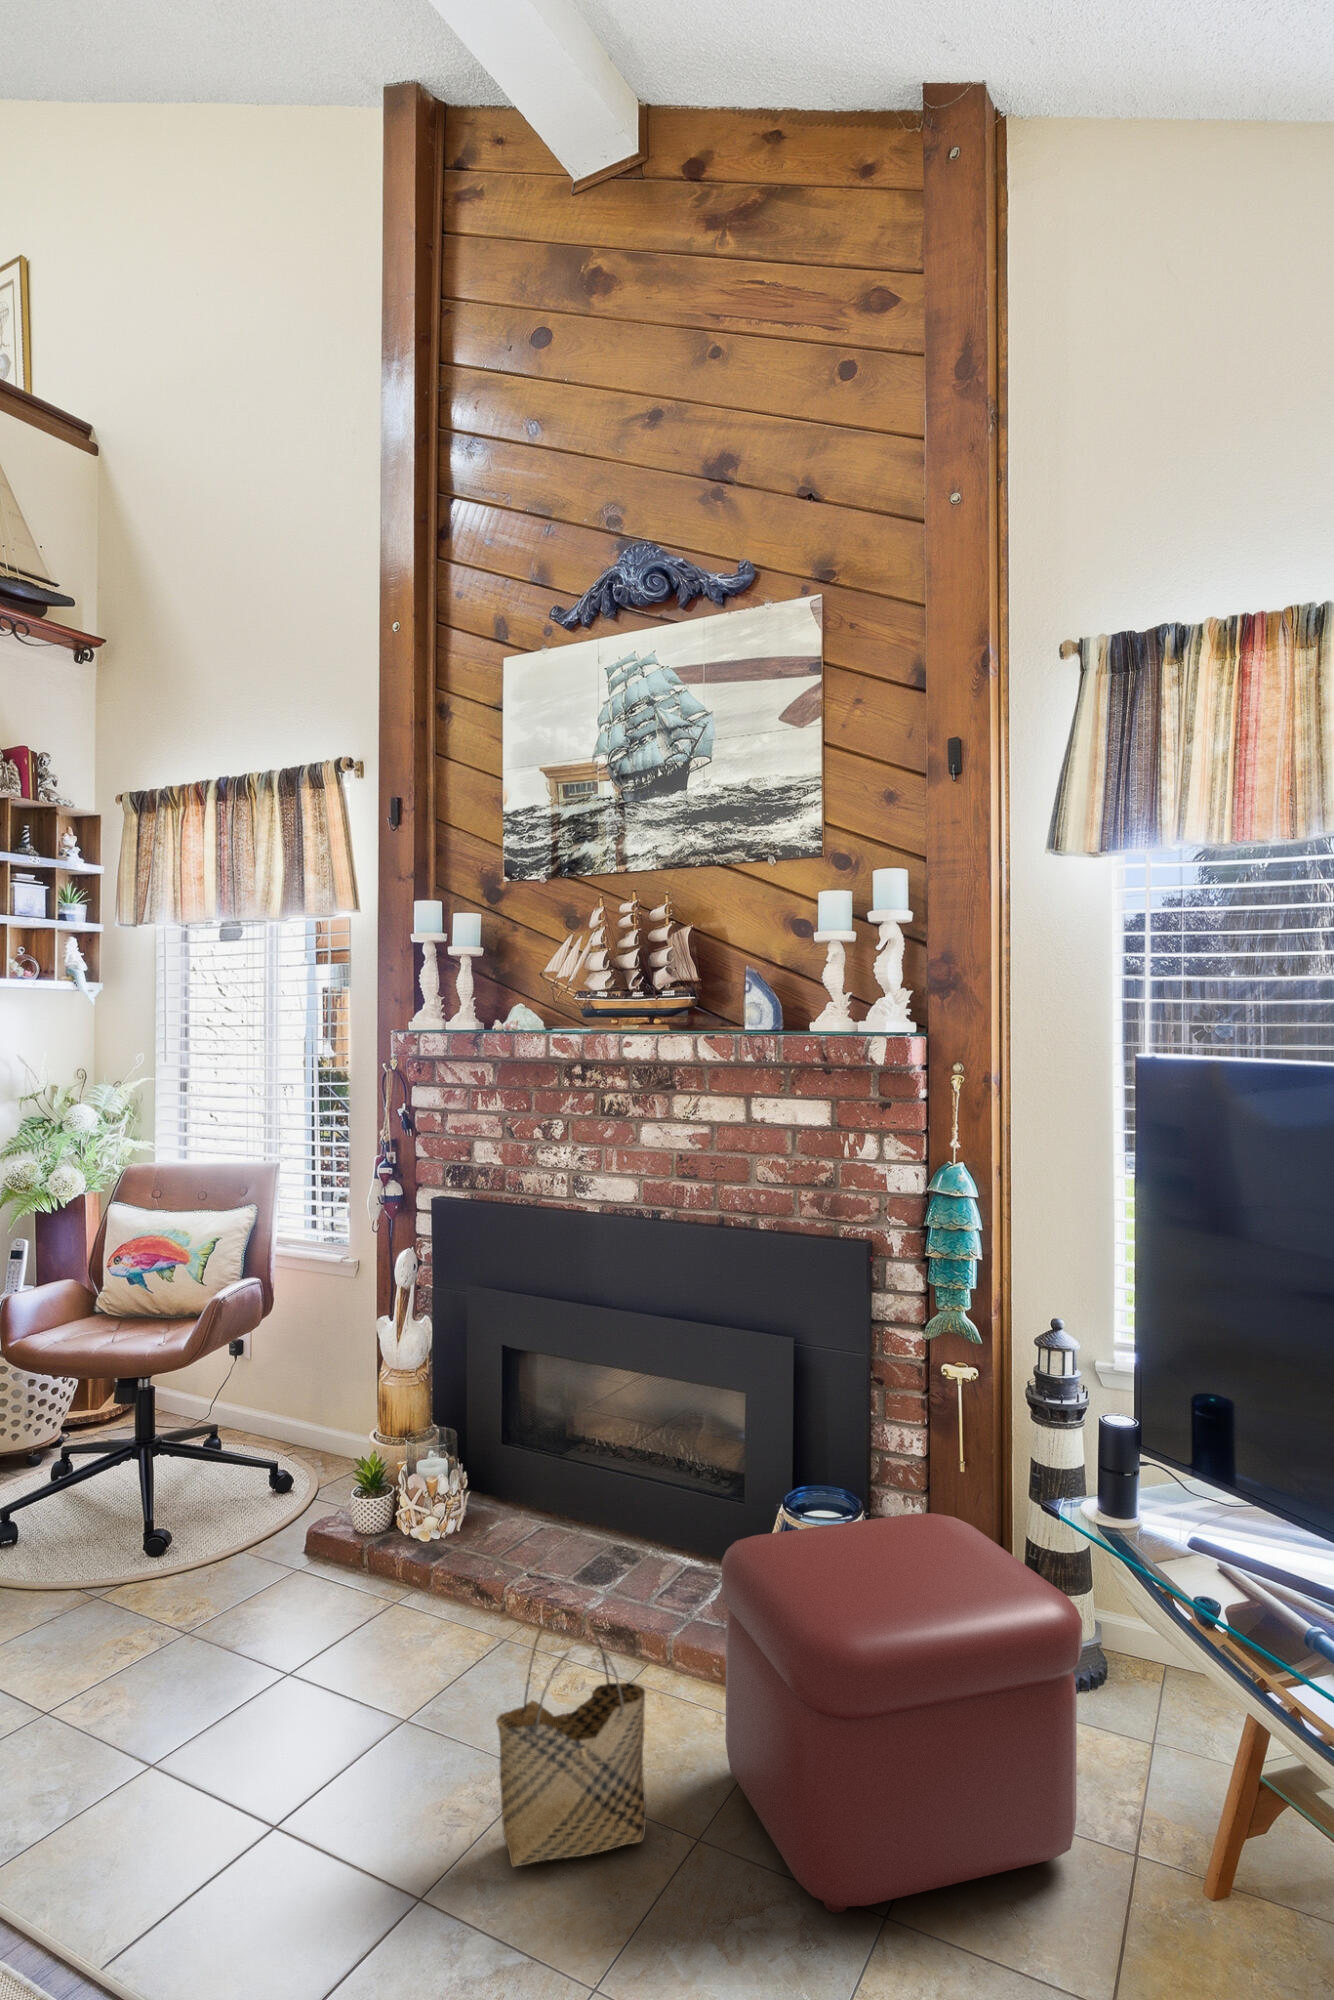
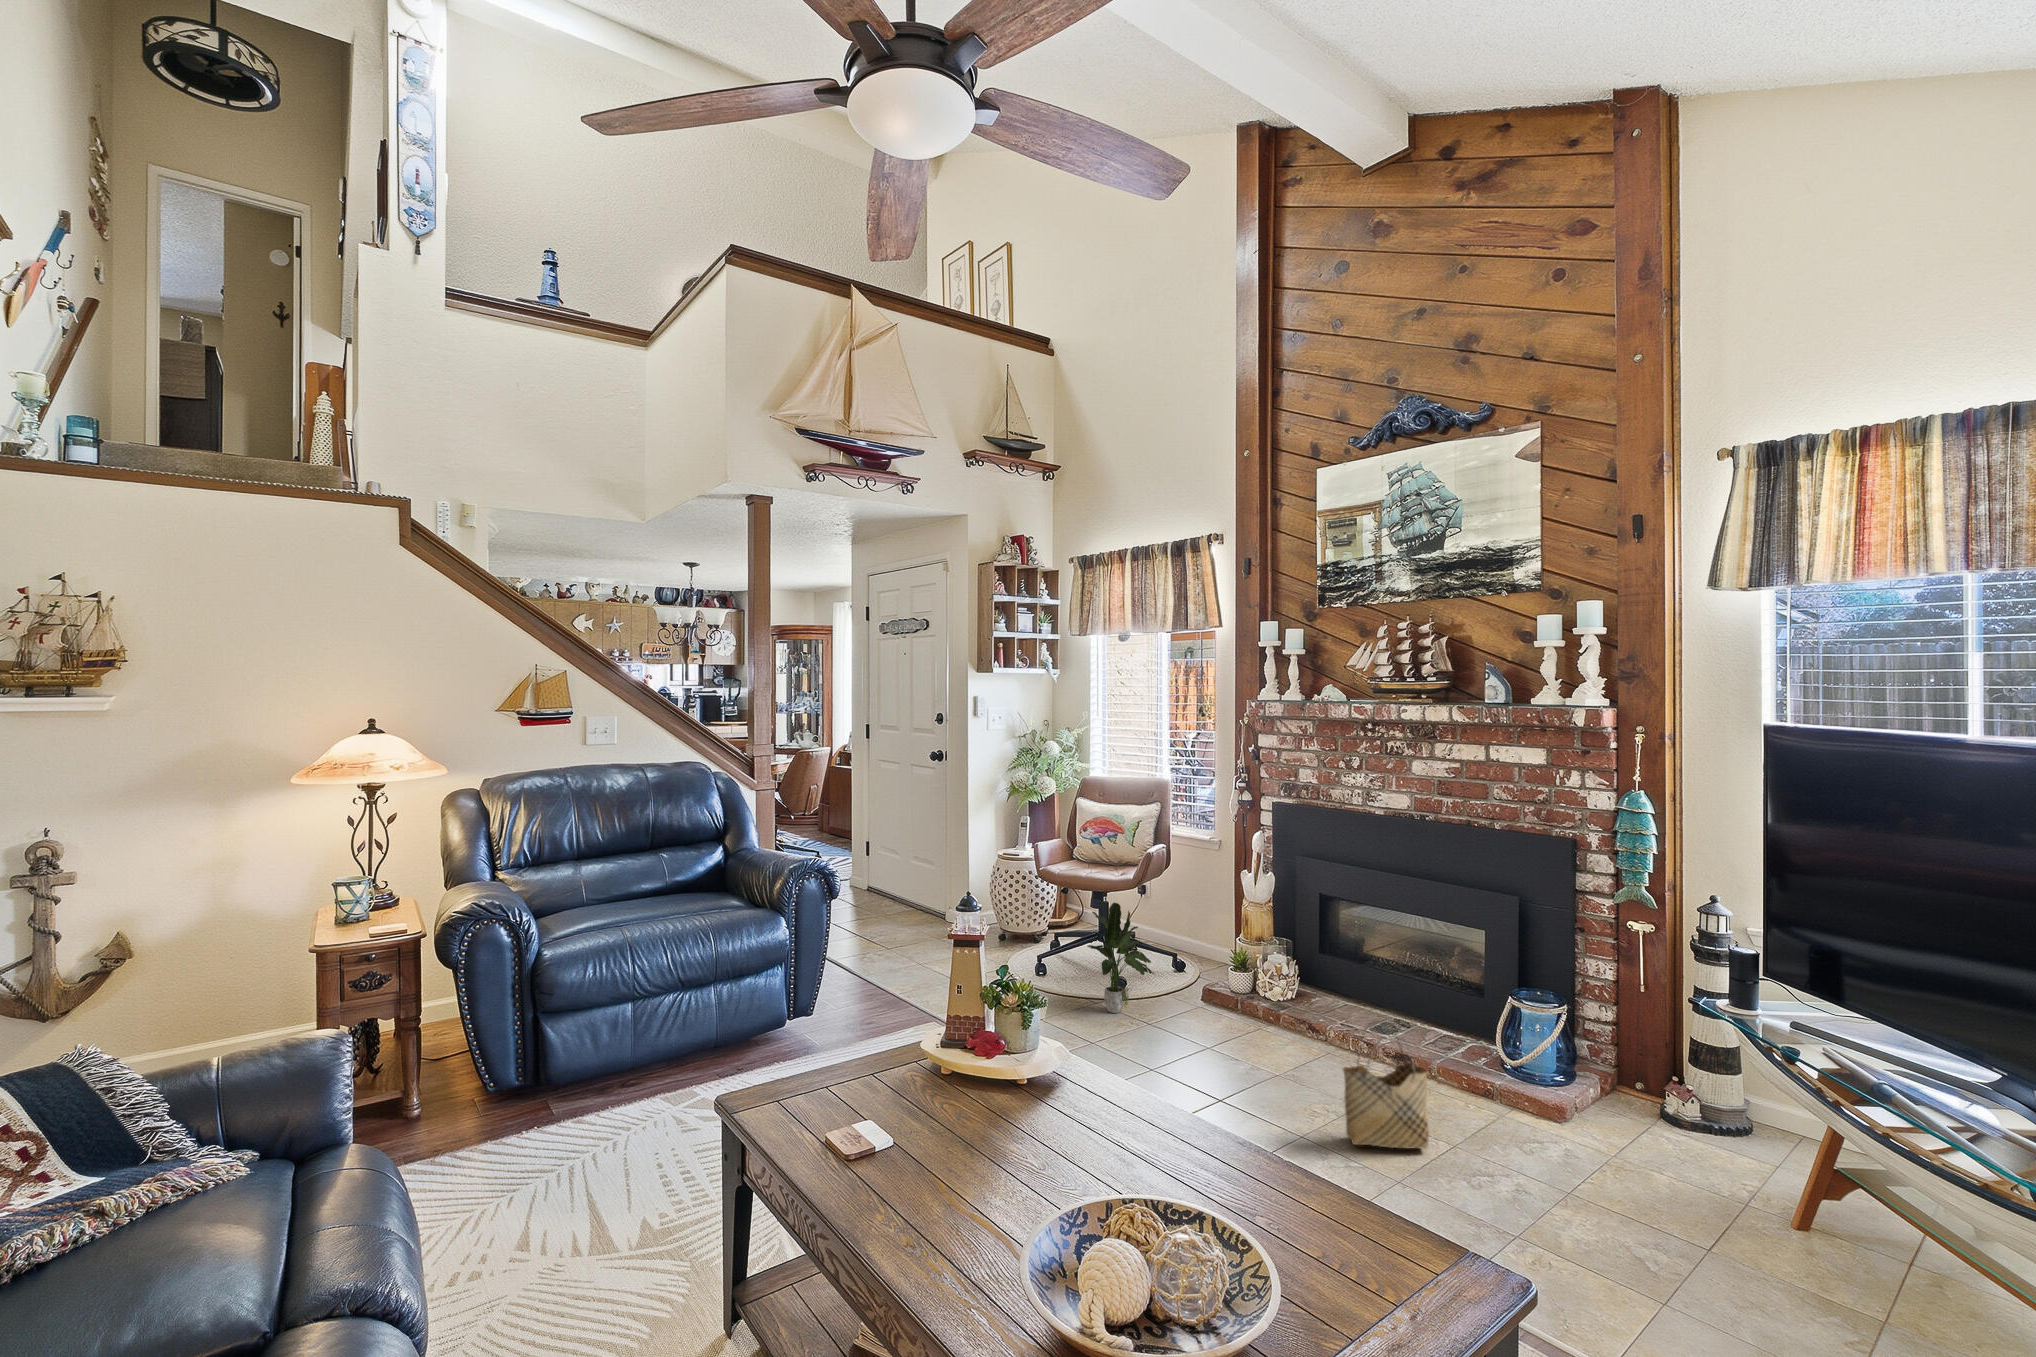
potted plant: none [71,1401,211,1608] -> present [1087,903,1155,1013]
ottoman: present [722,1513,1082,1913] -> none [1473,999,1715,1202]

